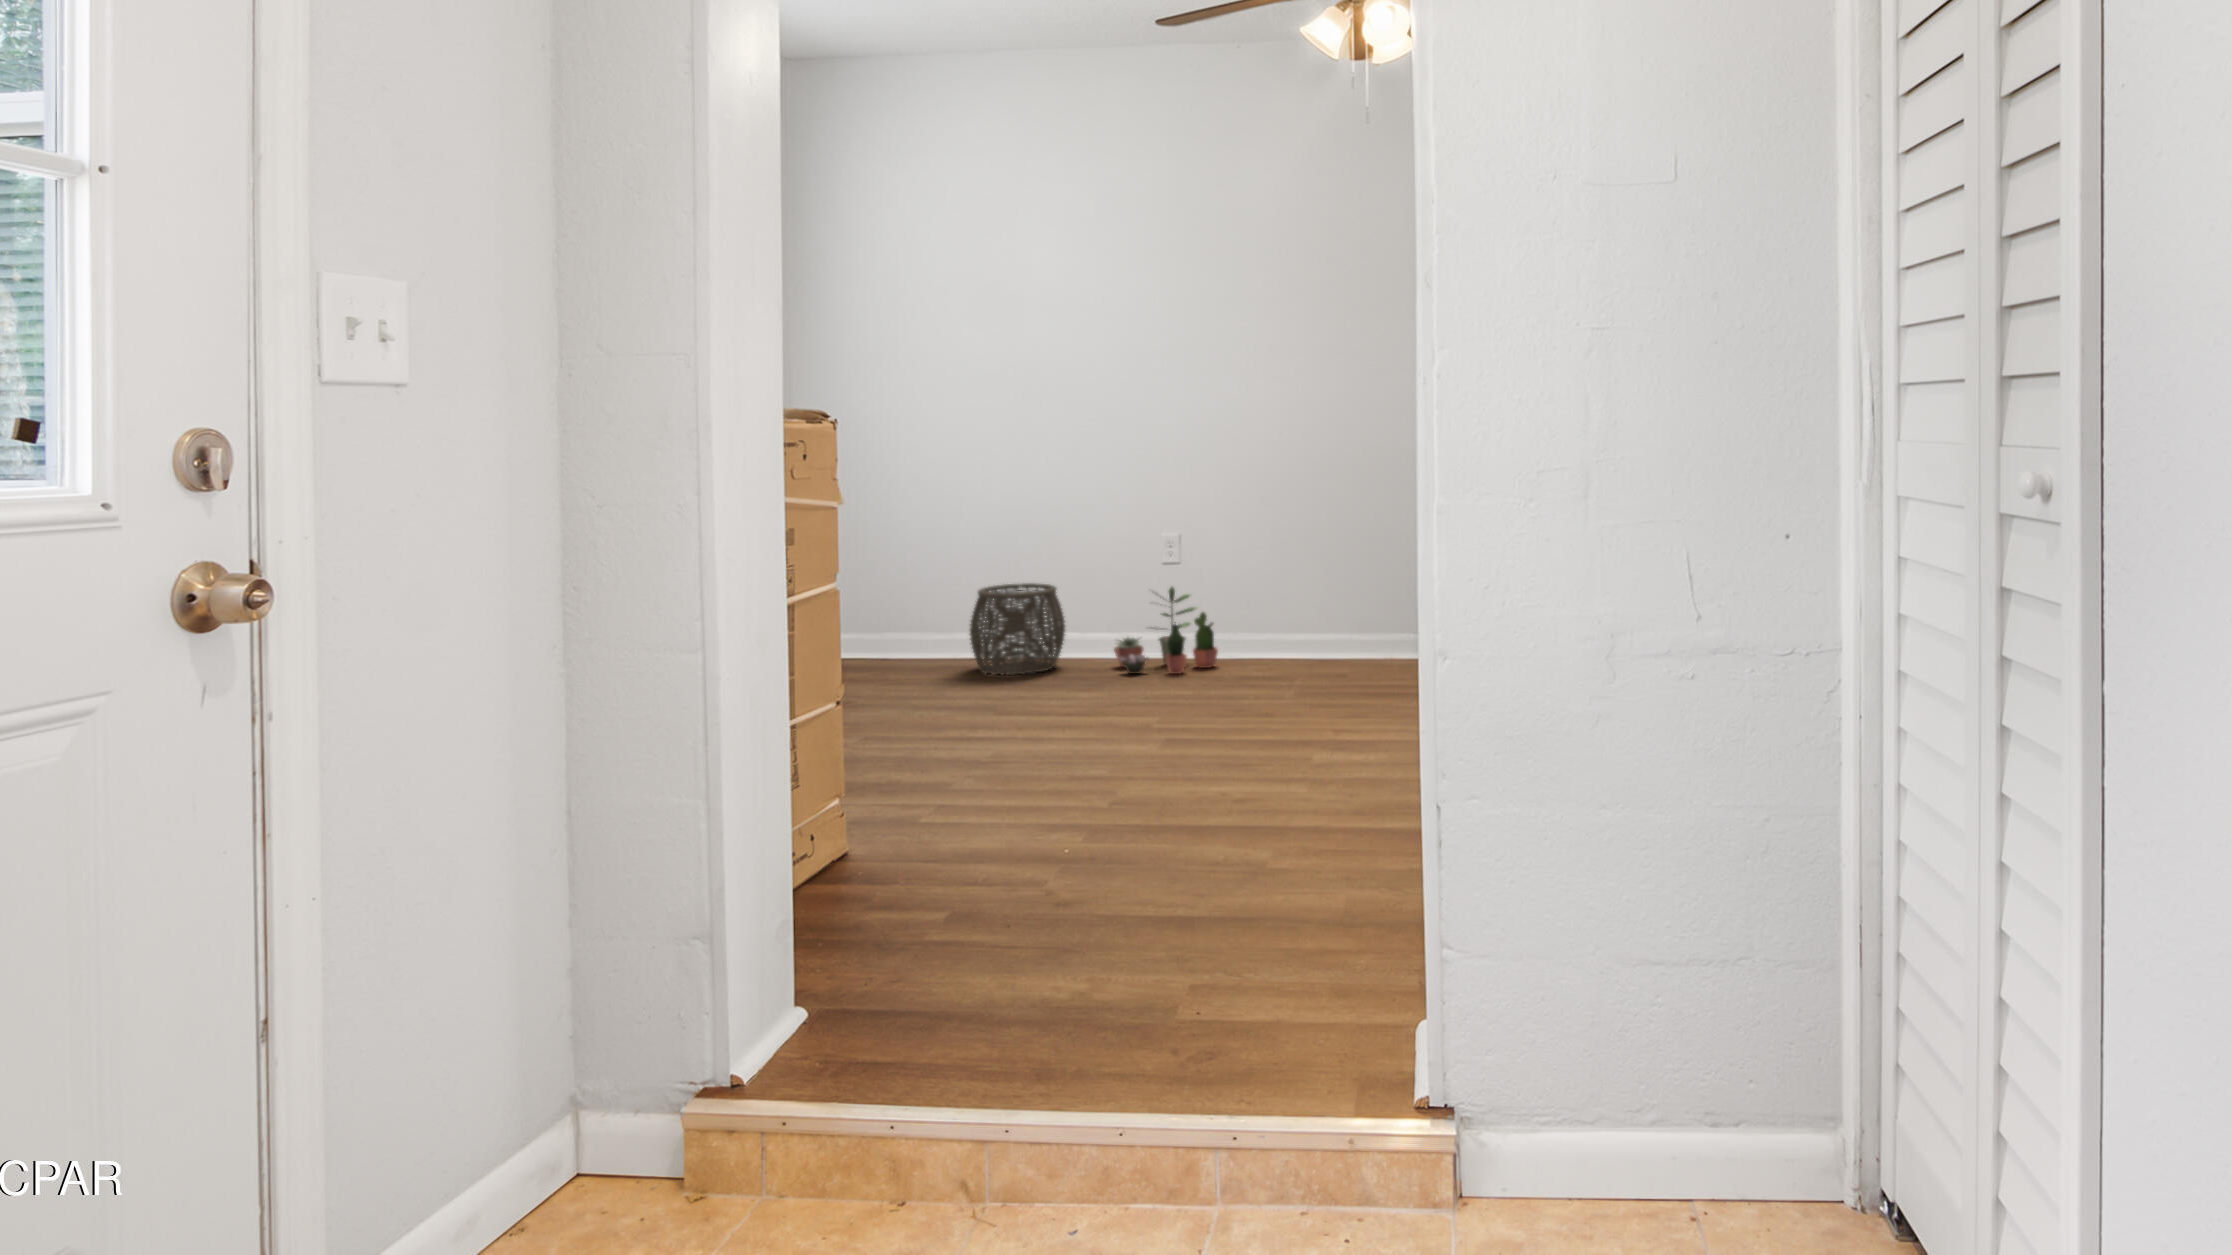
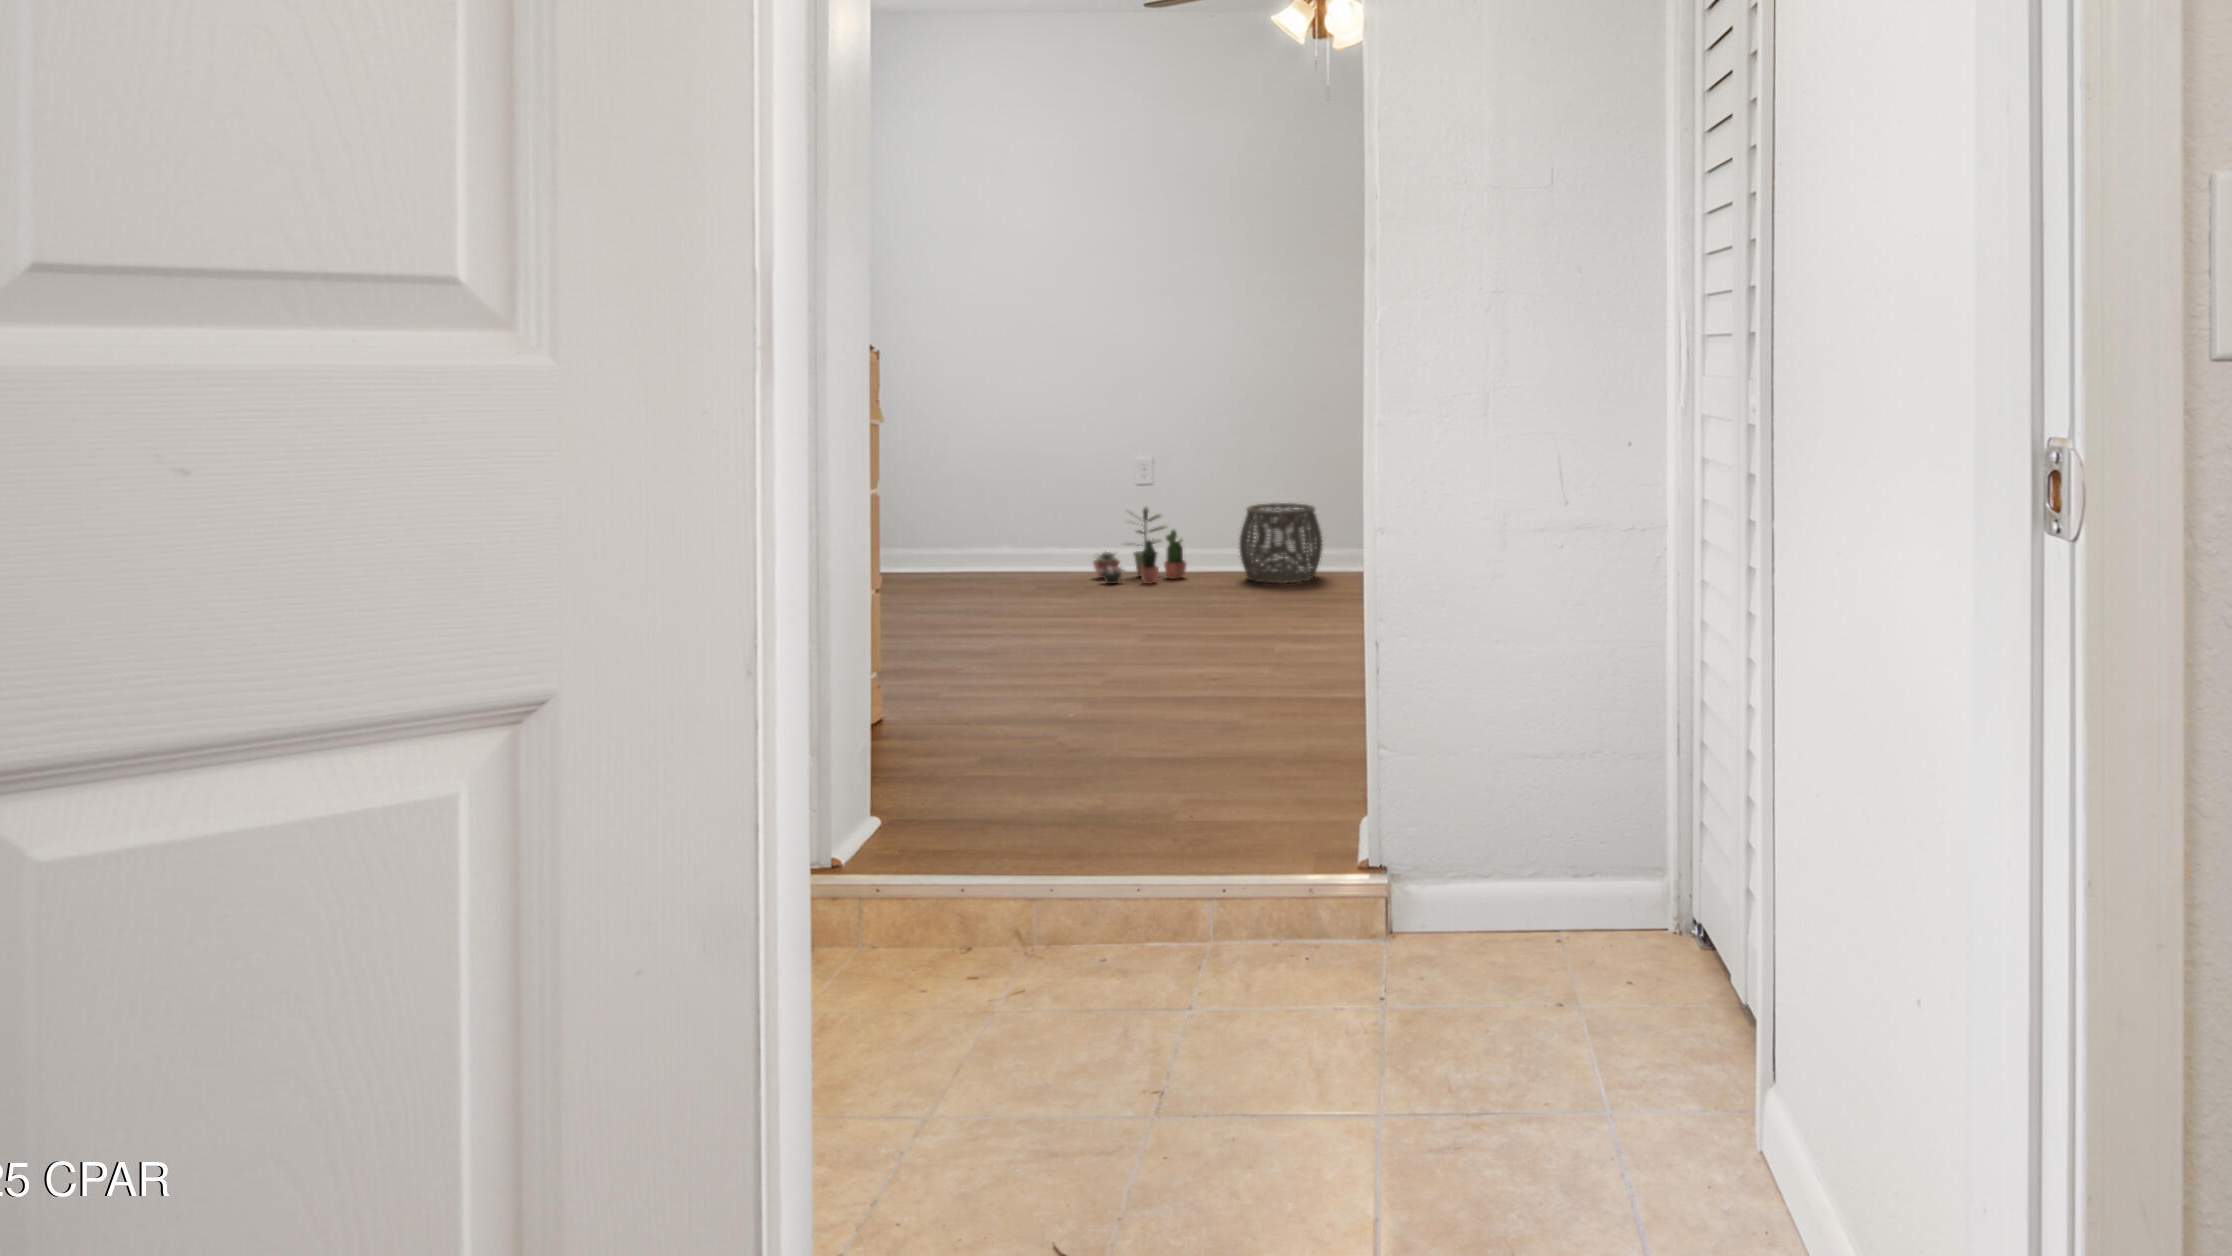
woven basket: present [970,583,1065,675] -> present [1239,503,1322,584]

